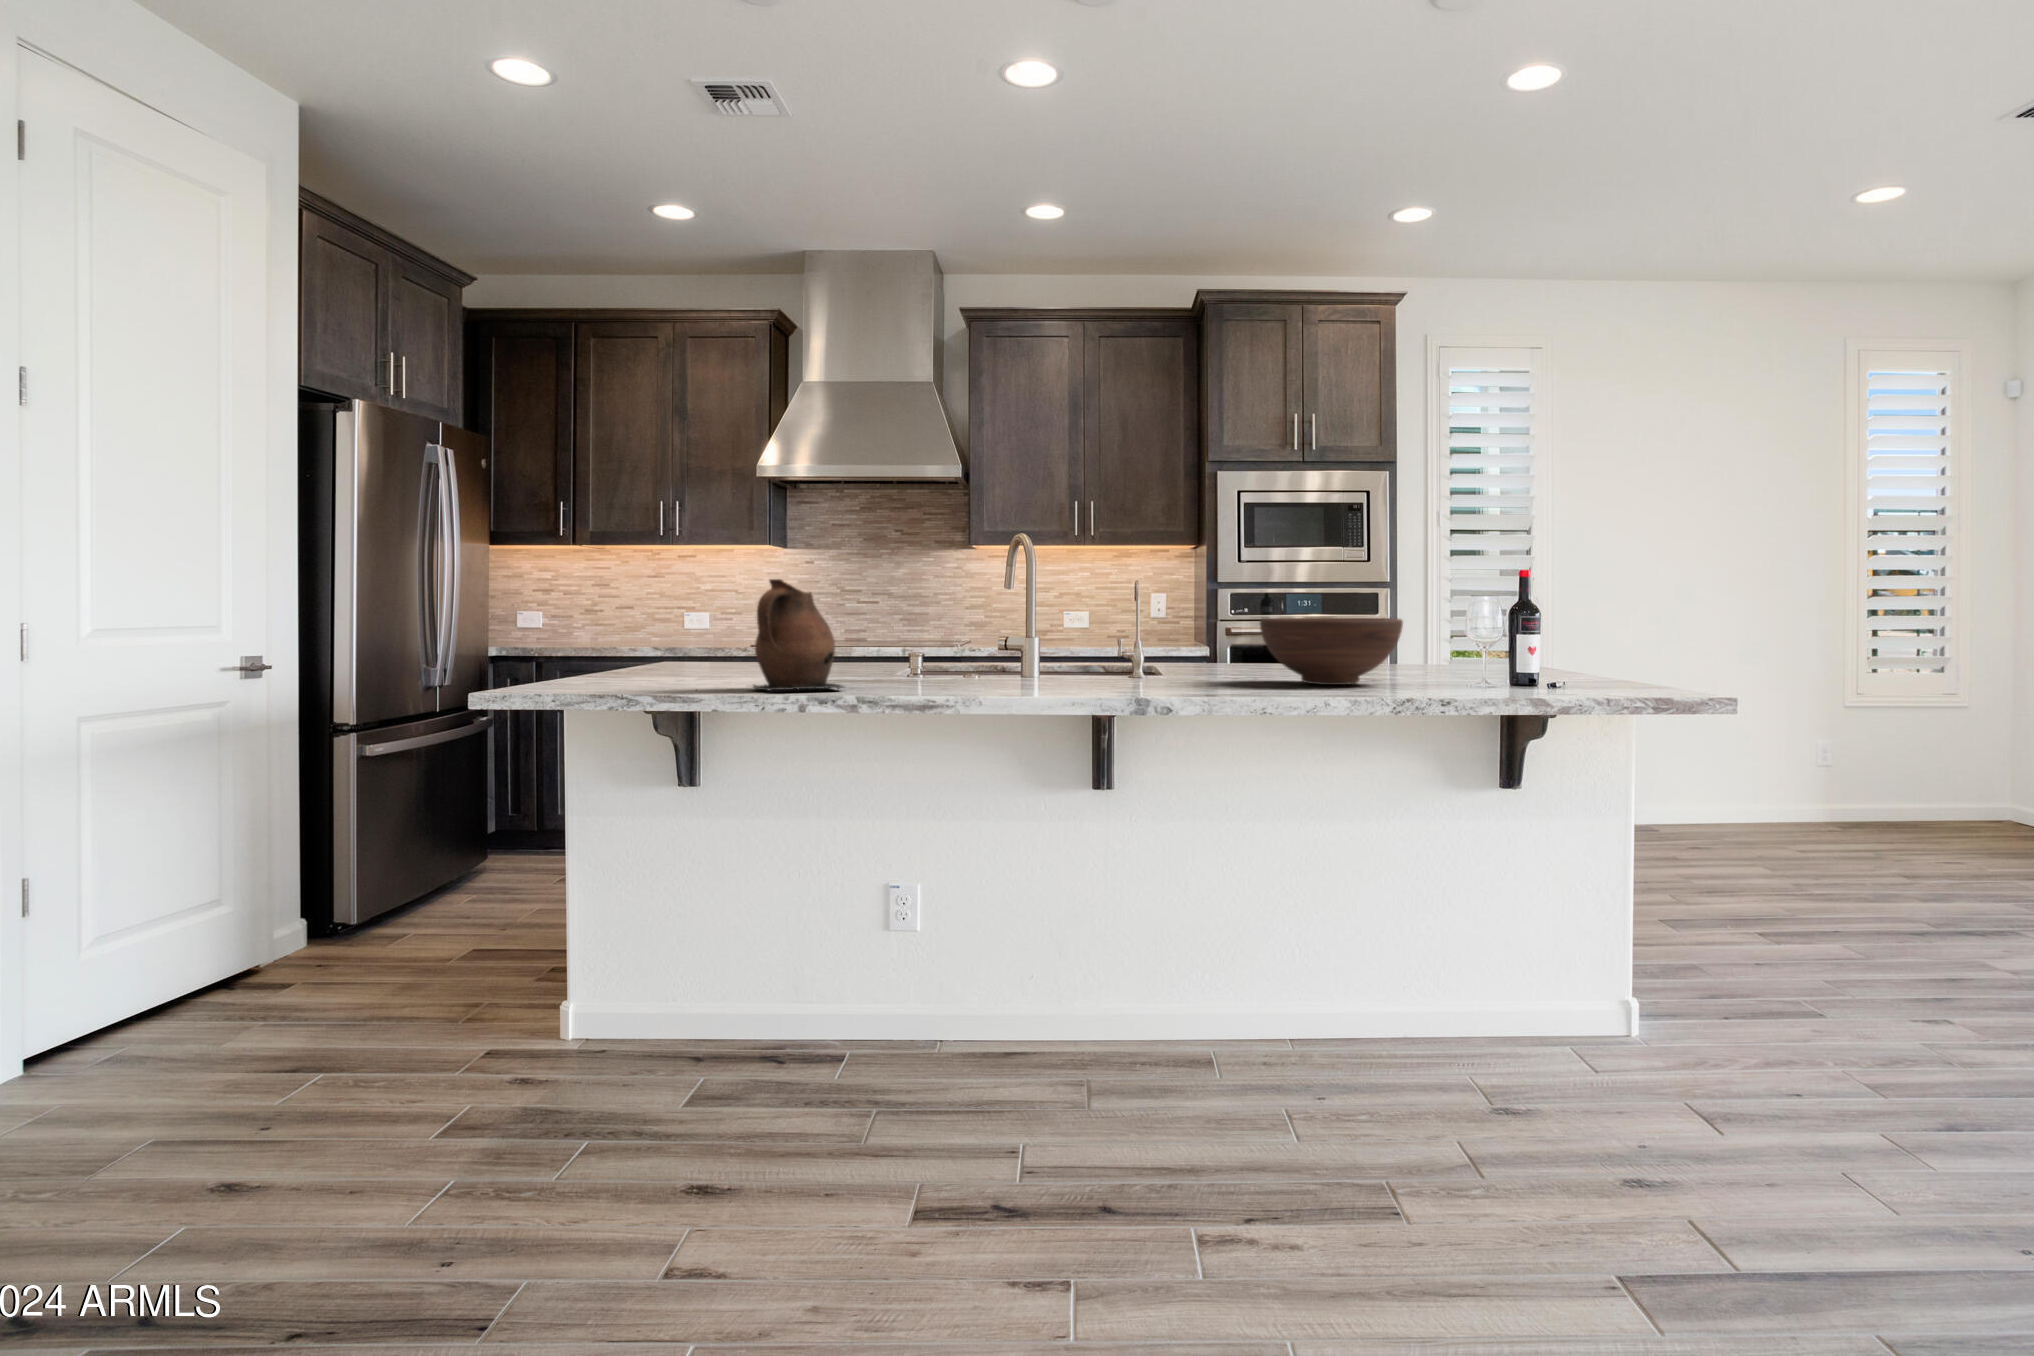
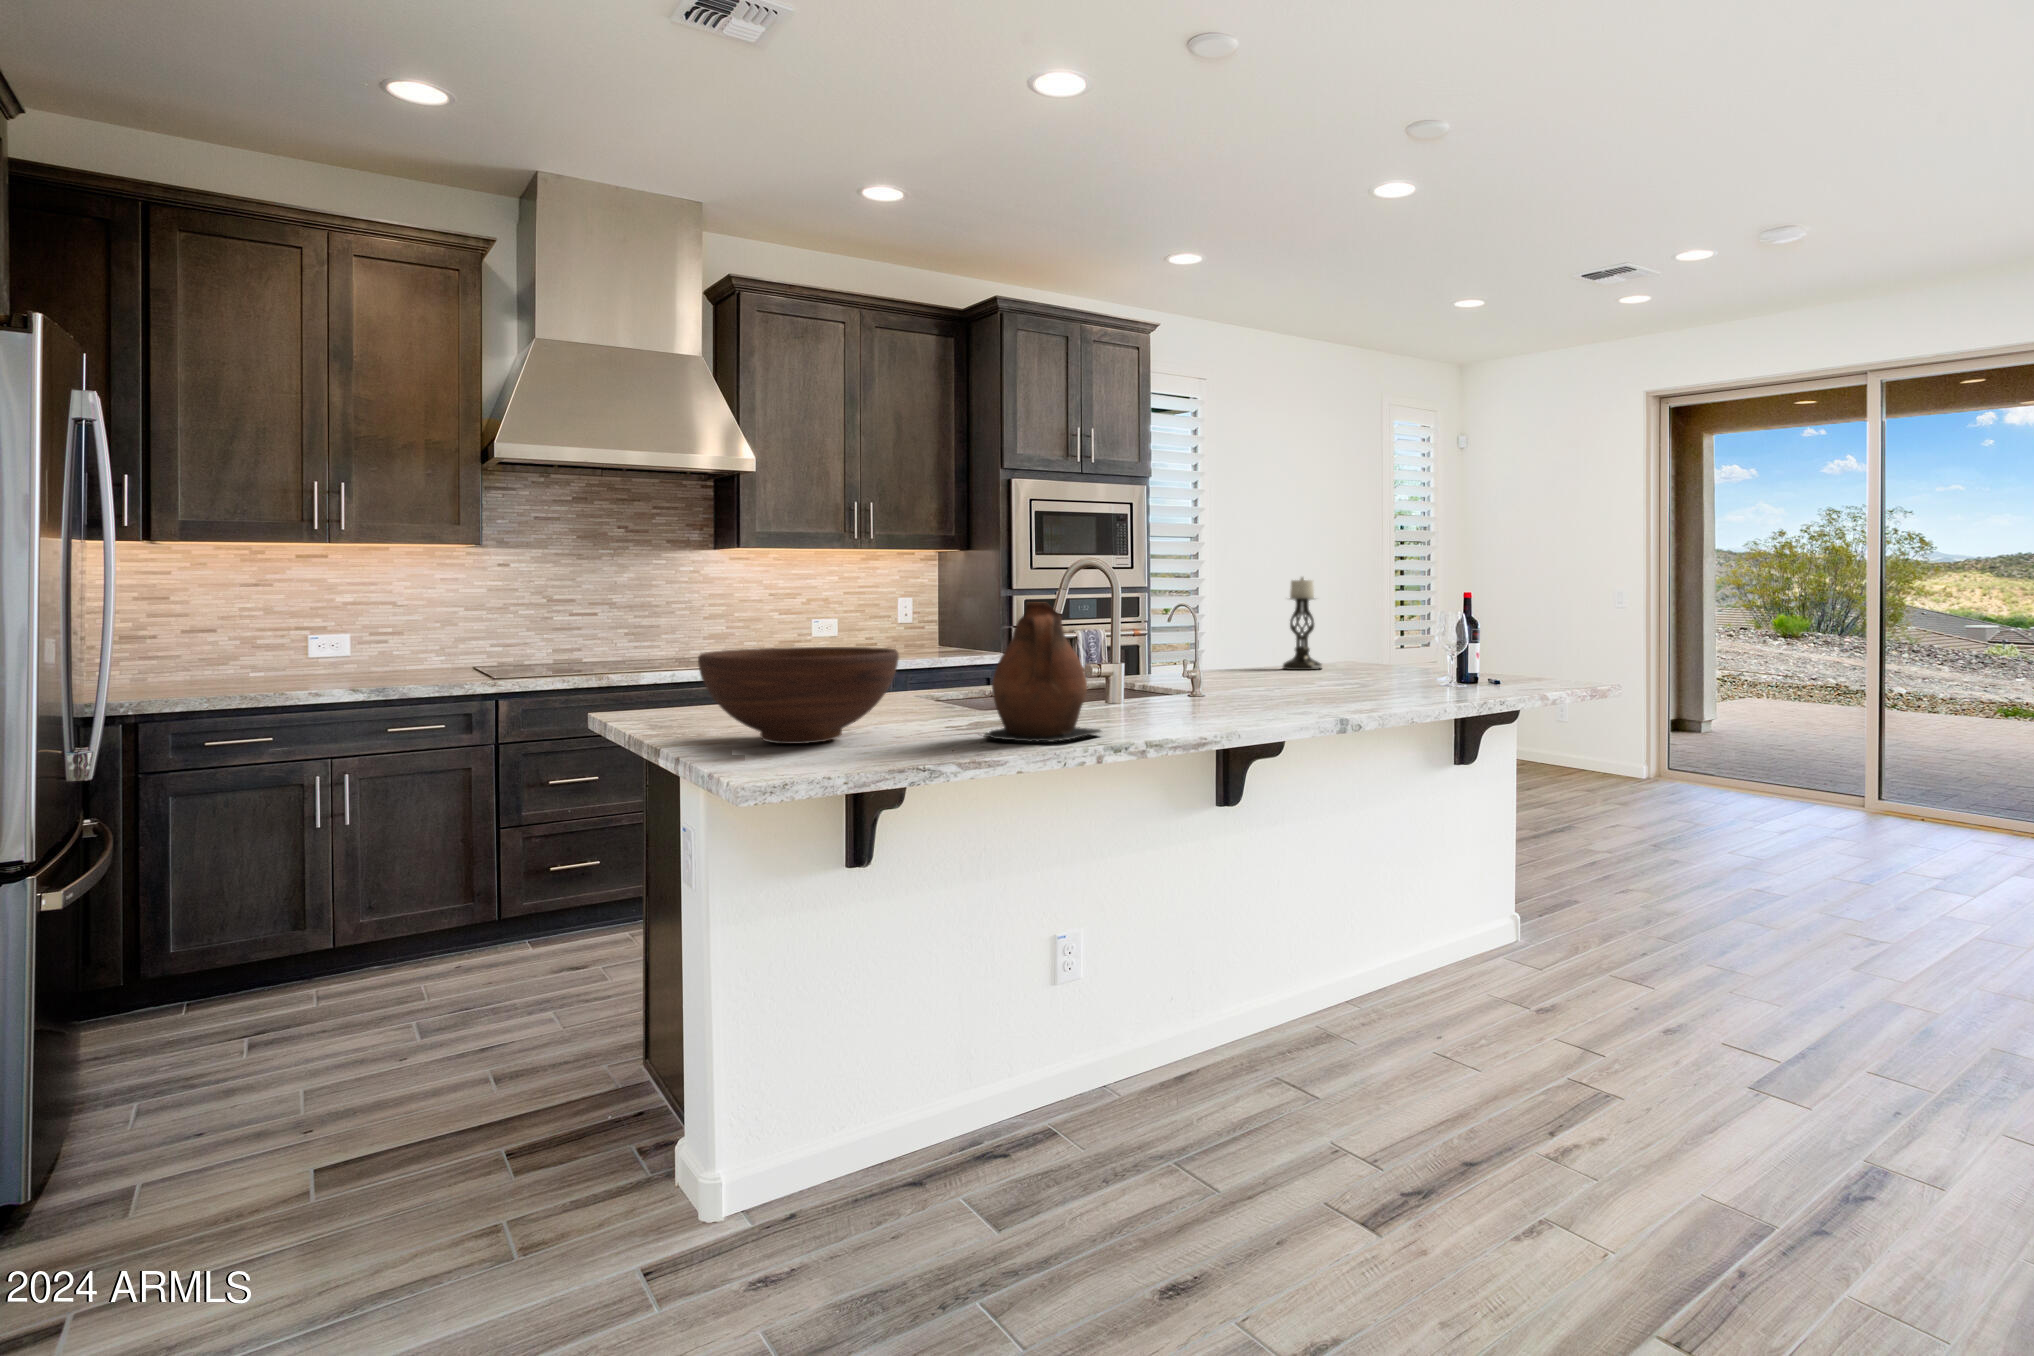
candle holder: none [1413,564,1459,668] -> present [1283,577,1321,670]
fruit bowl: present [1260,618,1403,685] -> present [698,647,899,744]

